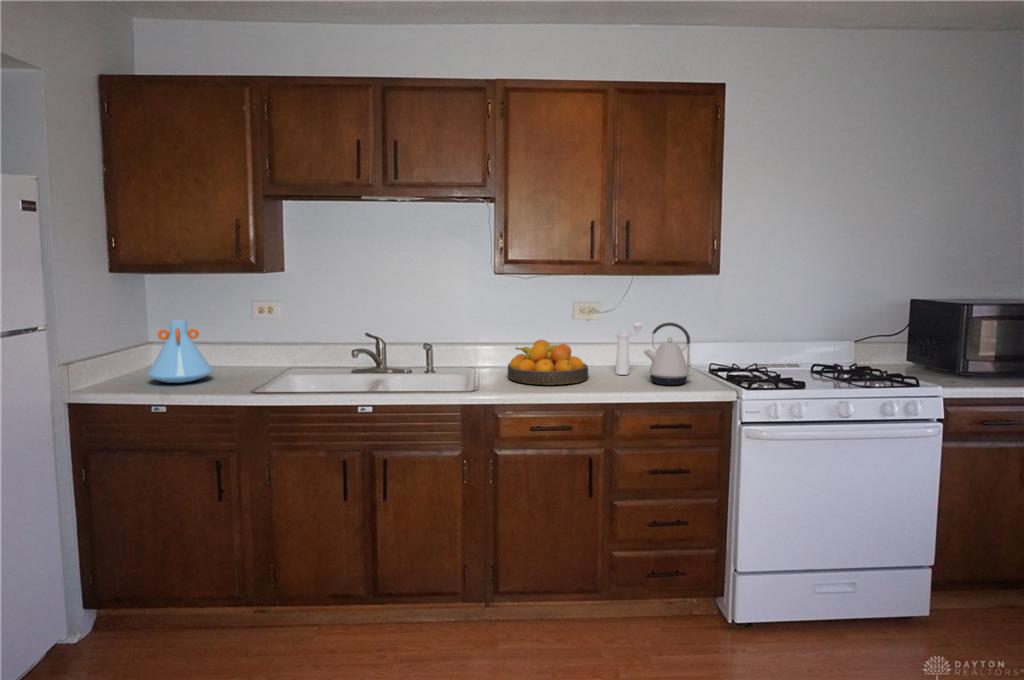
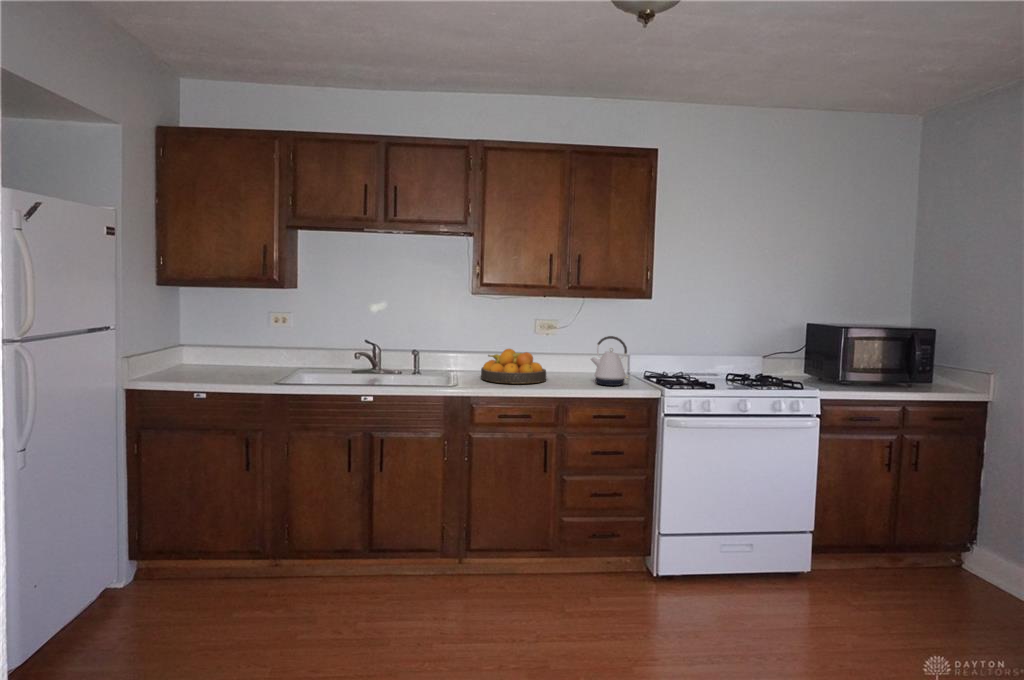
vase: present [148,320,212,383] -> none [187,325,239,376]
pepper mill: present [616,322,643,375] -> none [569,337,592,378]

